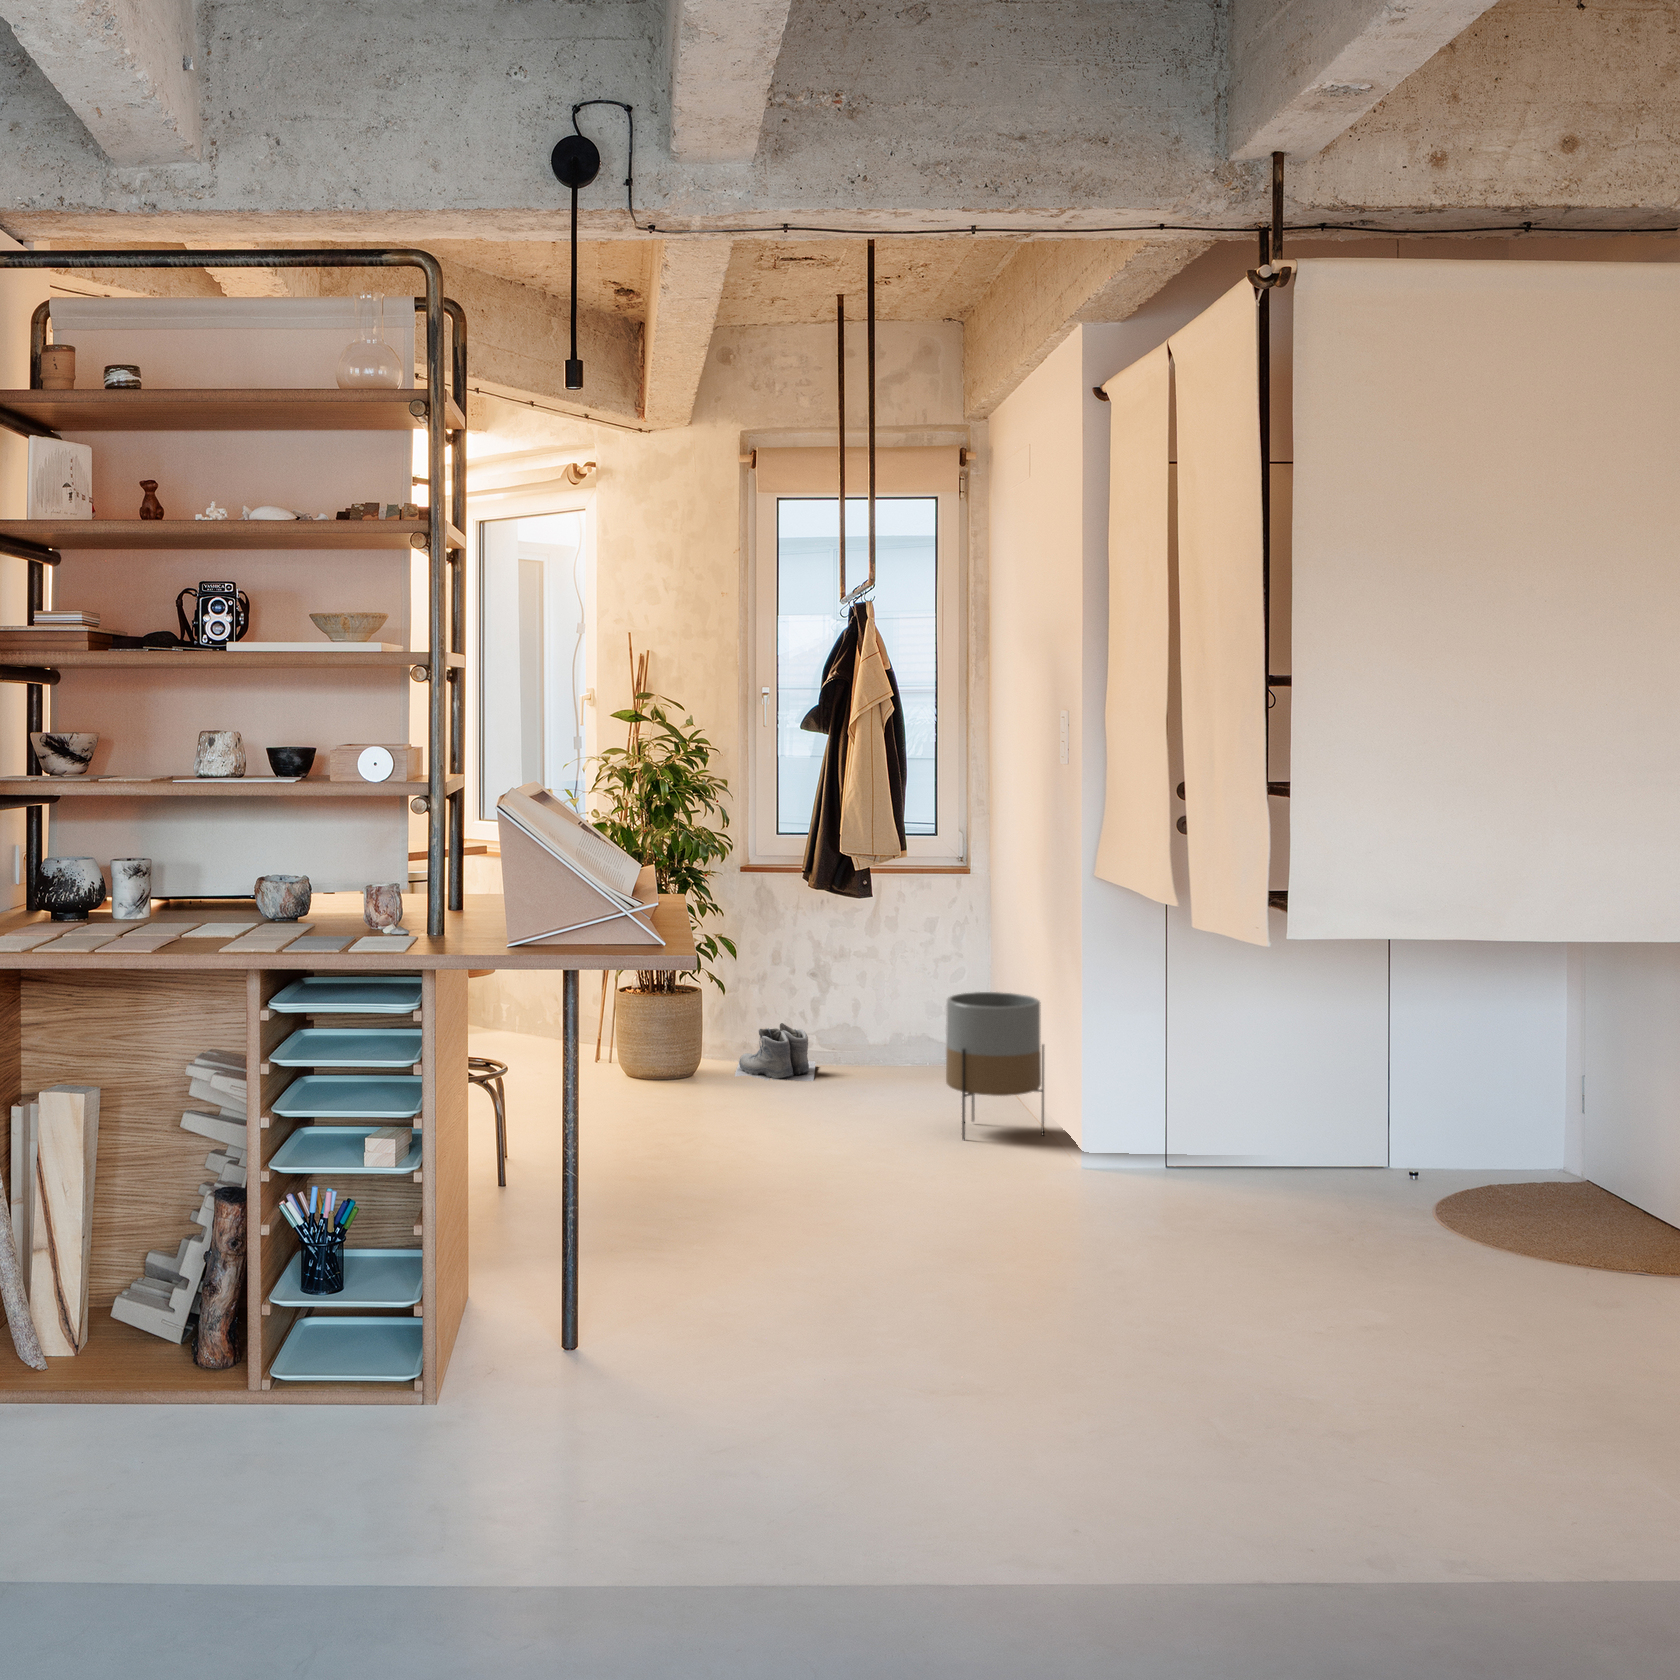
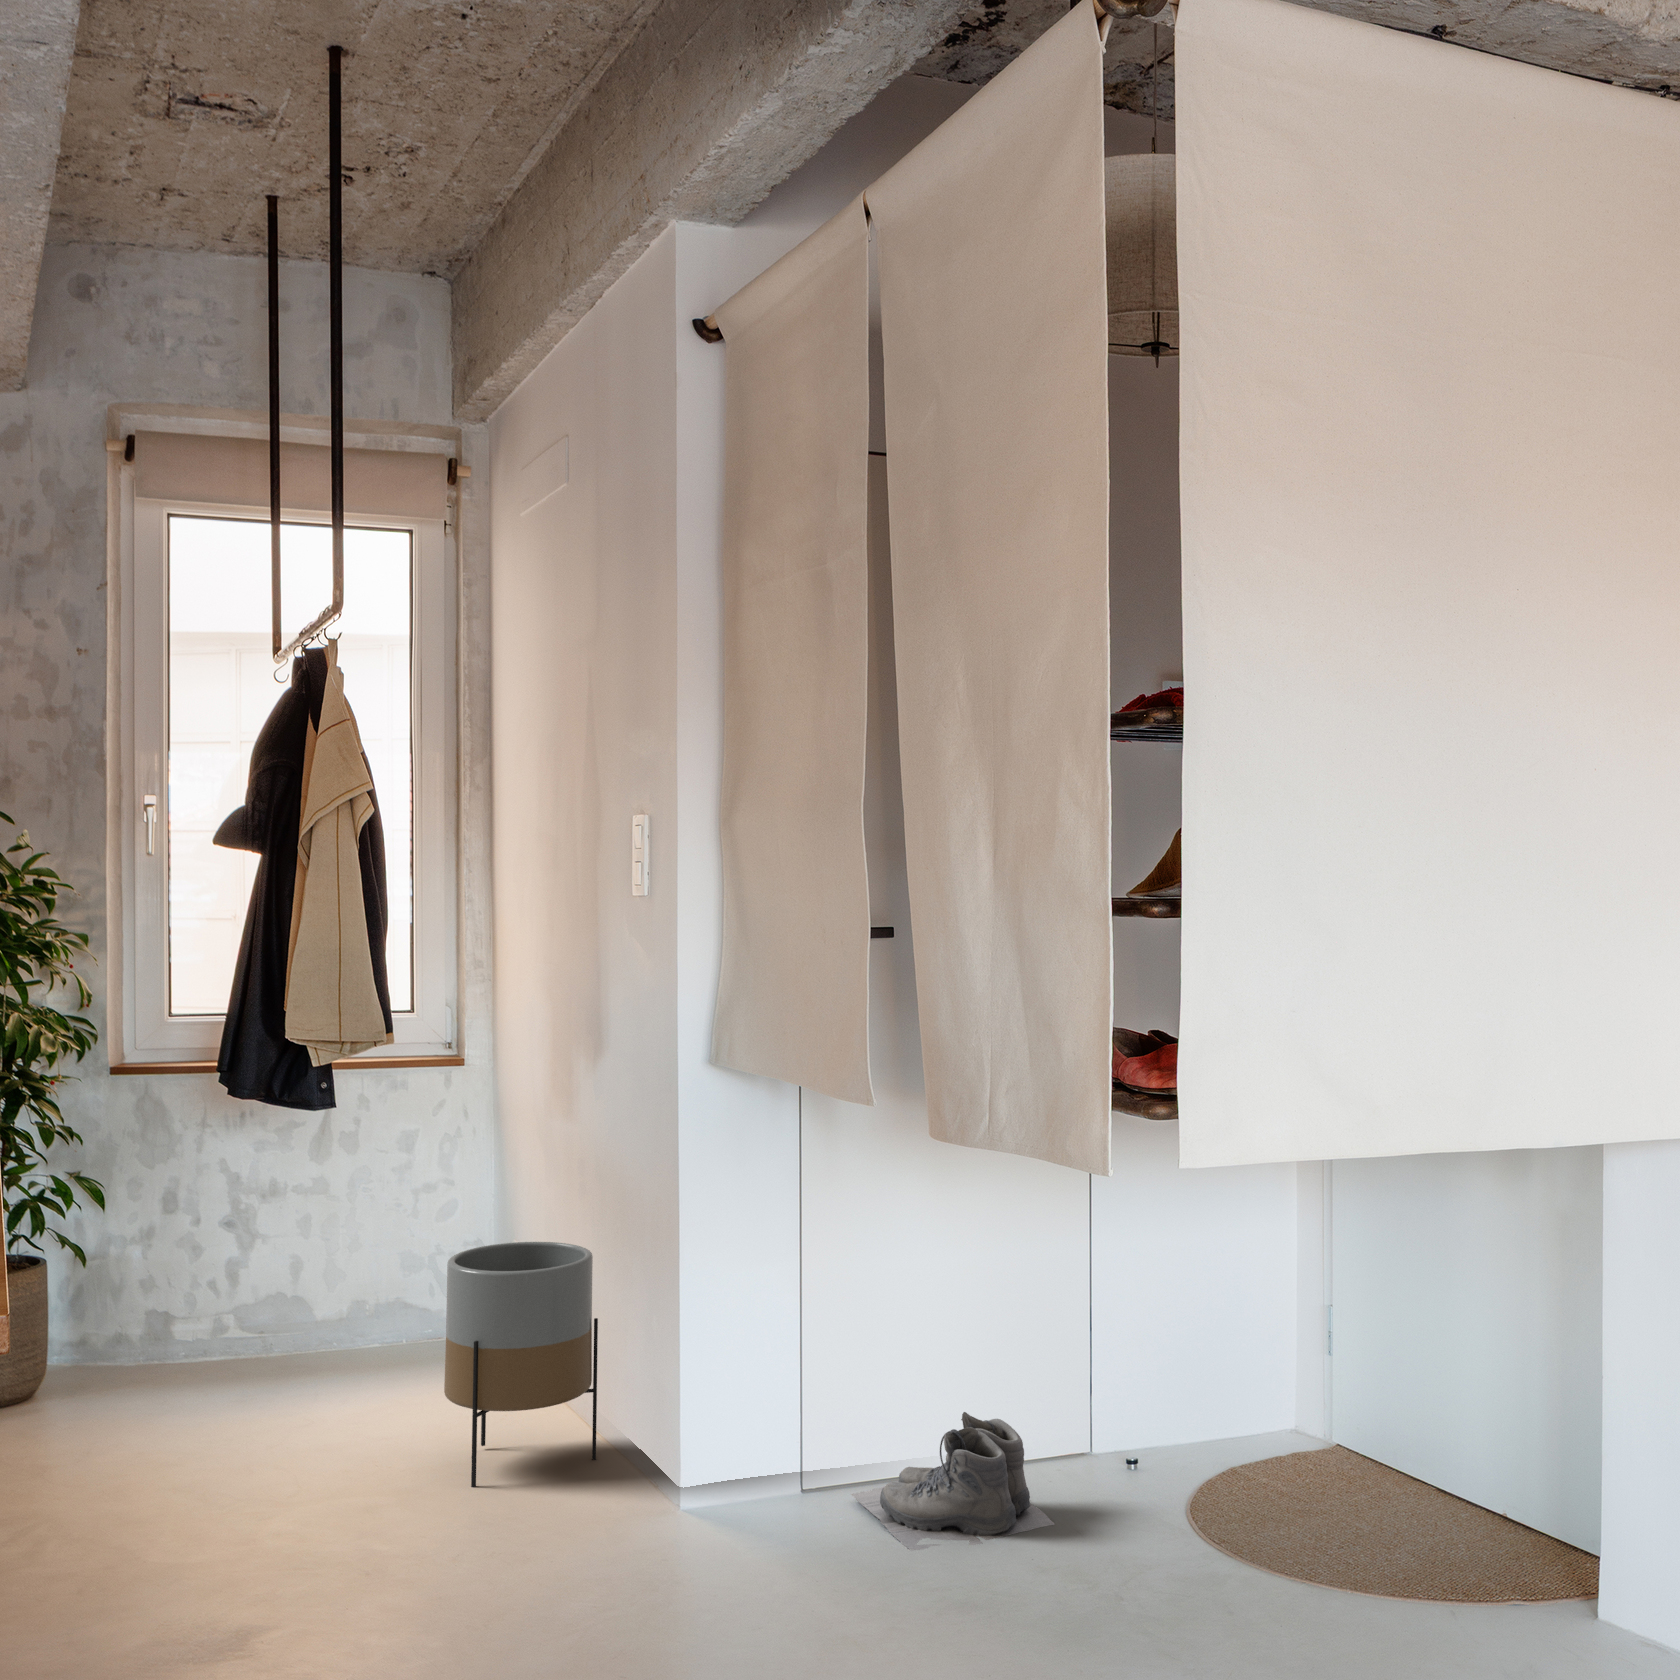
boots: present [735,1023,815,1081] -> present [851,1412,1054,1551]

